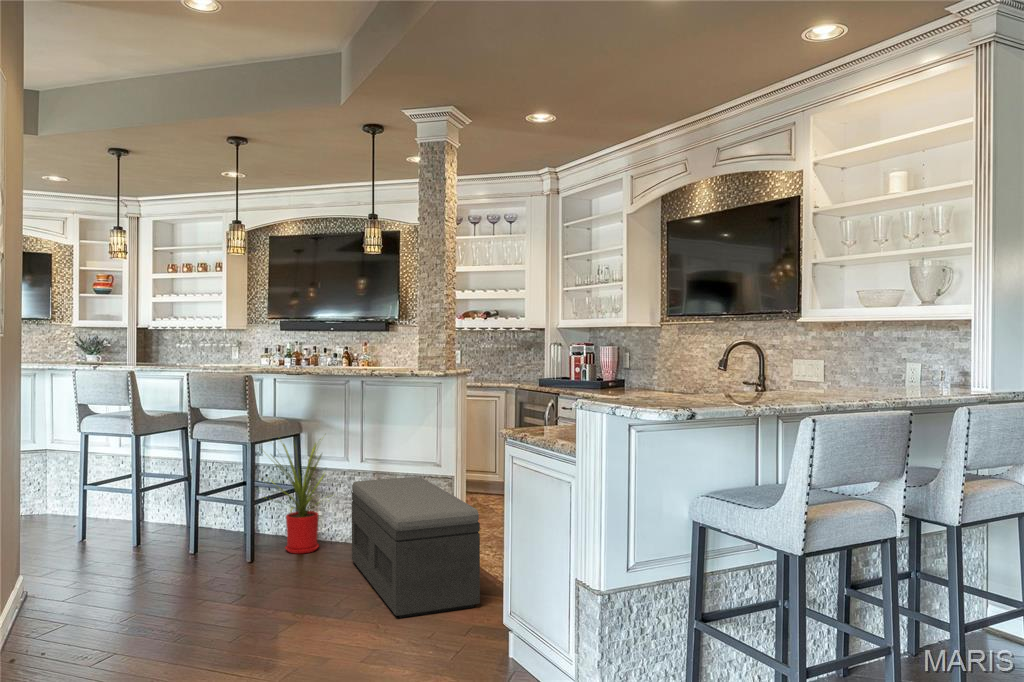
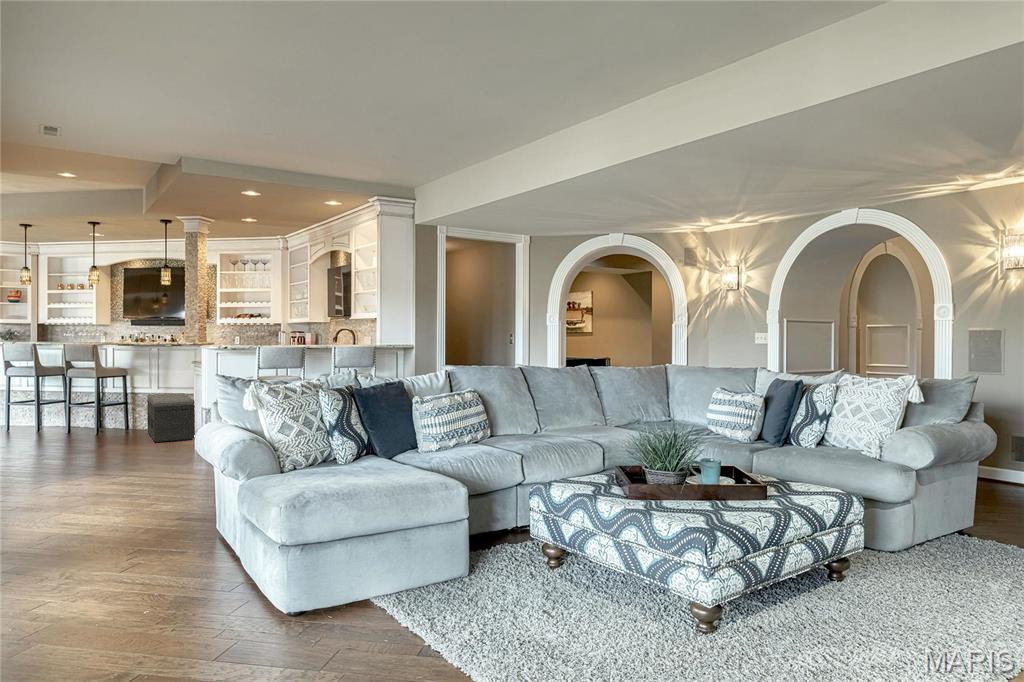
house plant: present [261,439,328,554] -> none [100,375,149,431]

